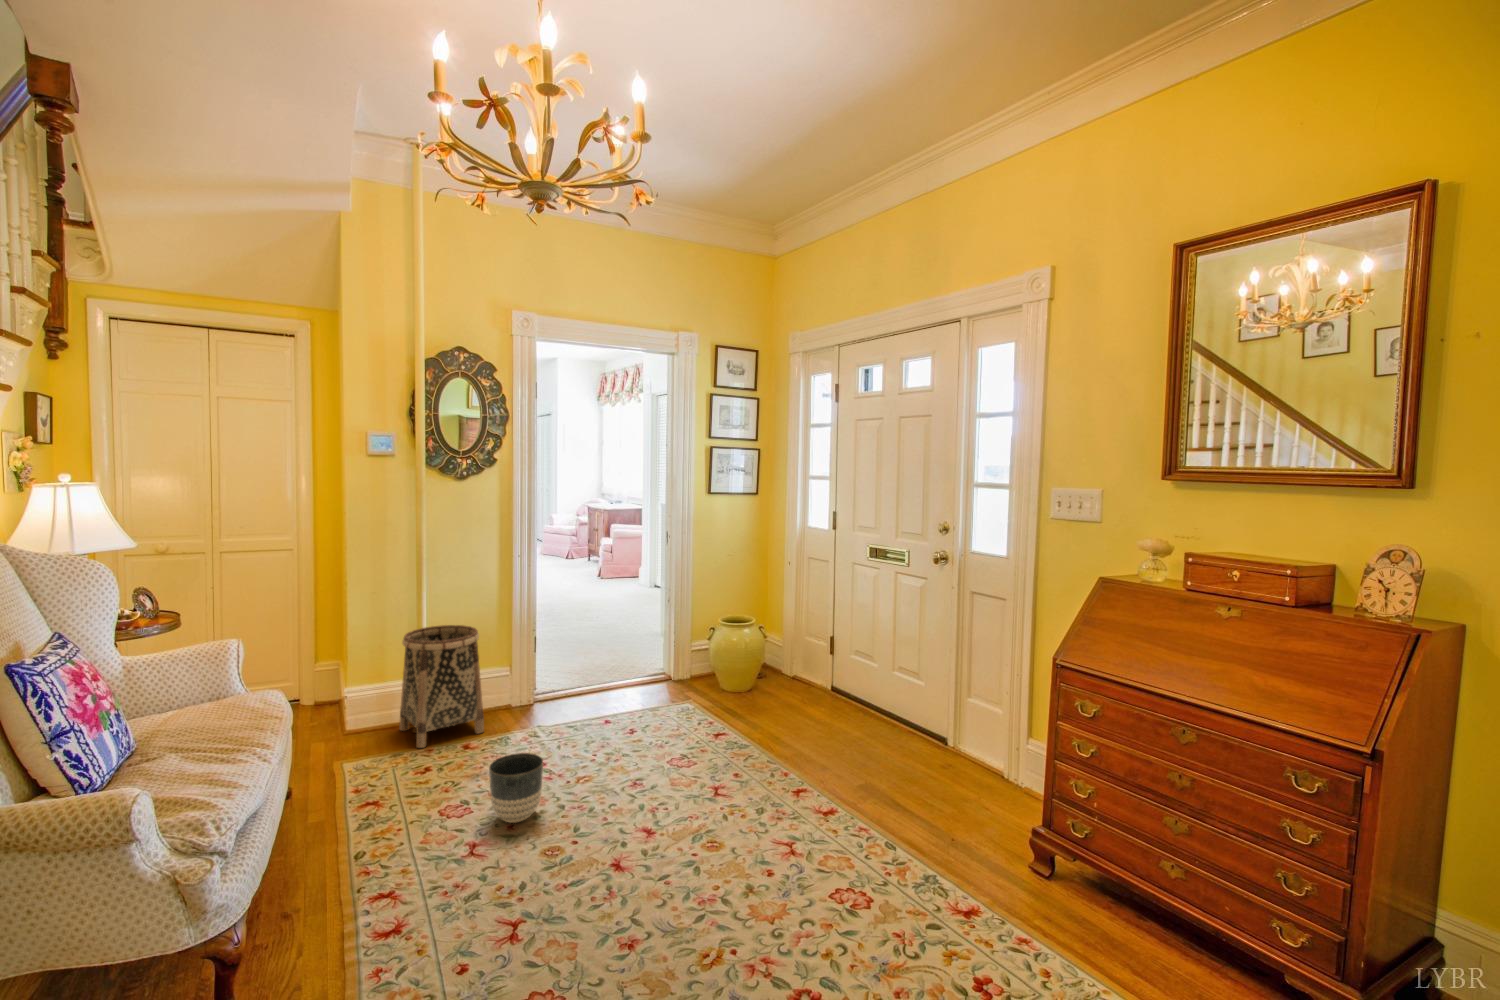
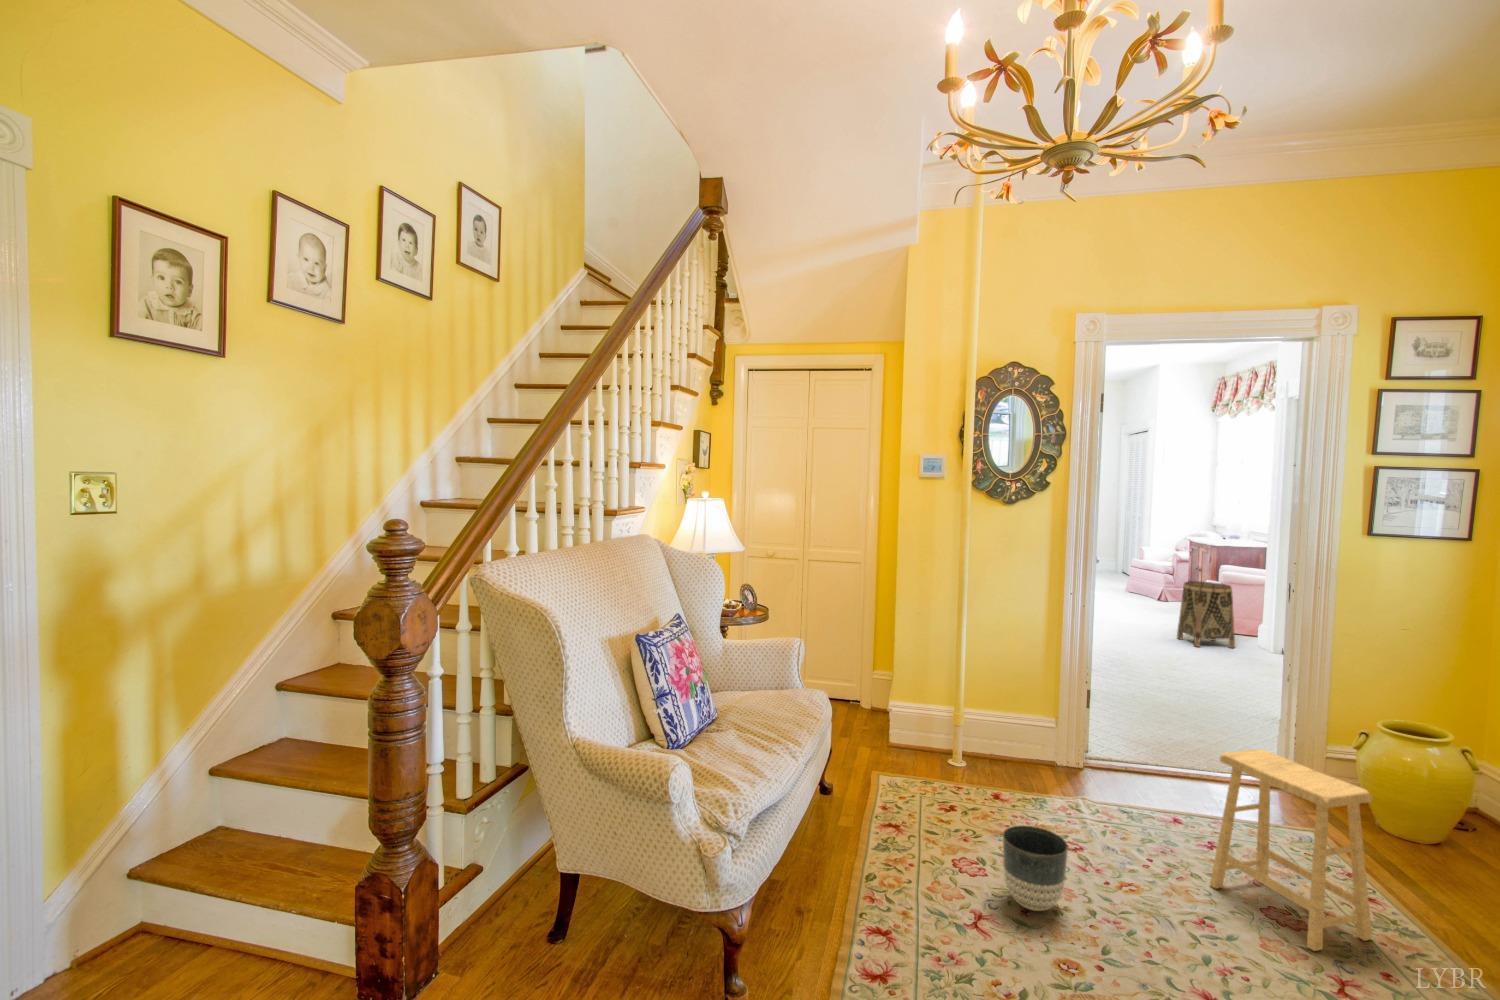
basket: present [400,625,484,748] -> present [1177,581,1235,648]
footstool: none [635,650,725,774] -> present [1210,749,1373,951]

